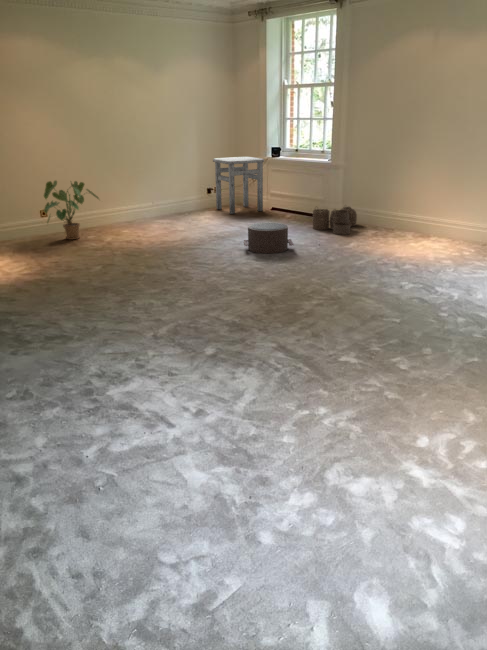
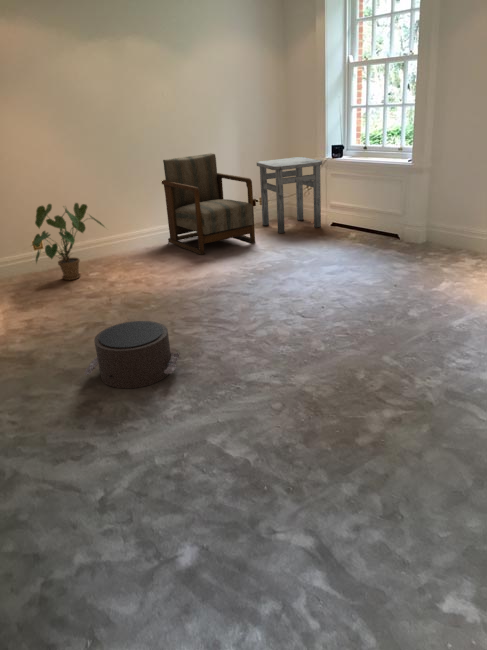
armchair: none [139,150,213,226] -> present [162,153,255,255]
woven basket: present [313,207,357,235] -> none [386,223,448,269]
pouf: present [244,222,294,253] -> present [84,321,179,389]

